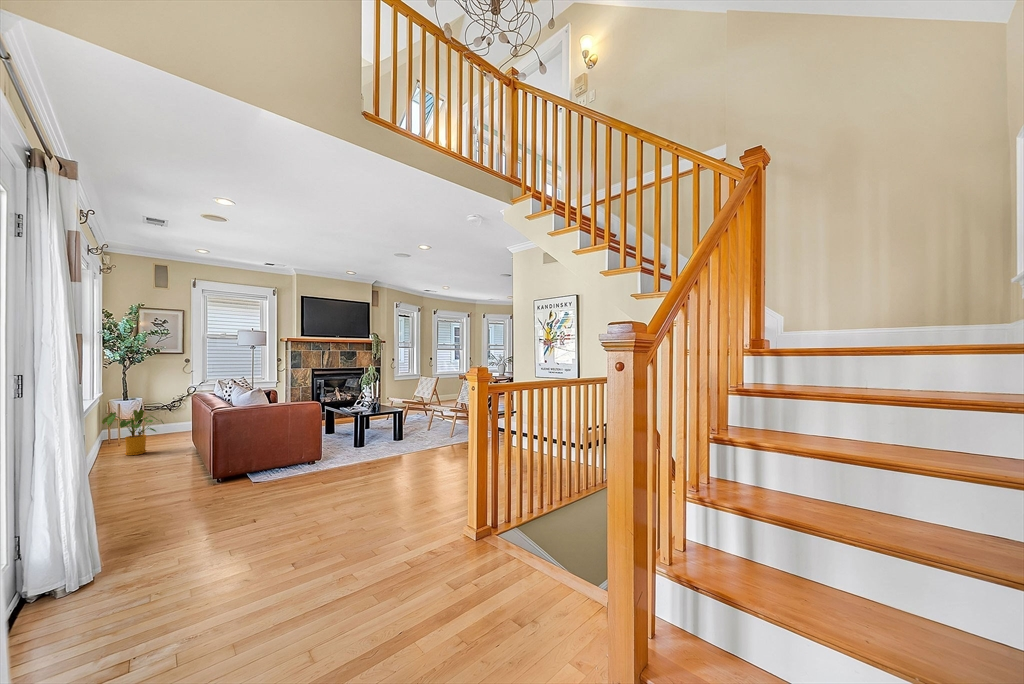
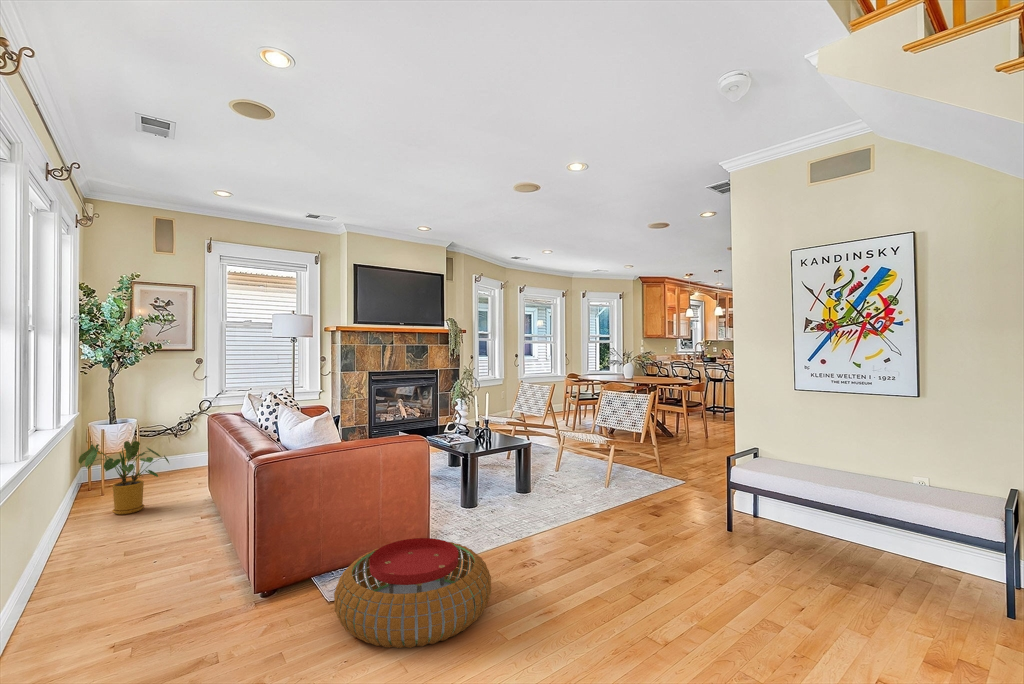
pouf: none [253,451,342,497] -> present [334,538,491,648]

